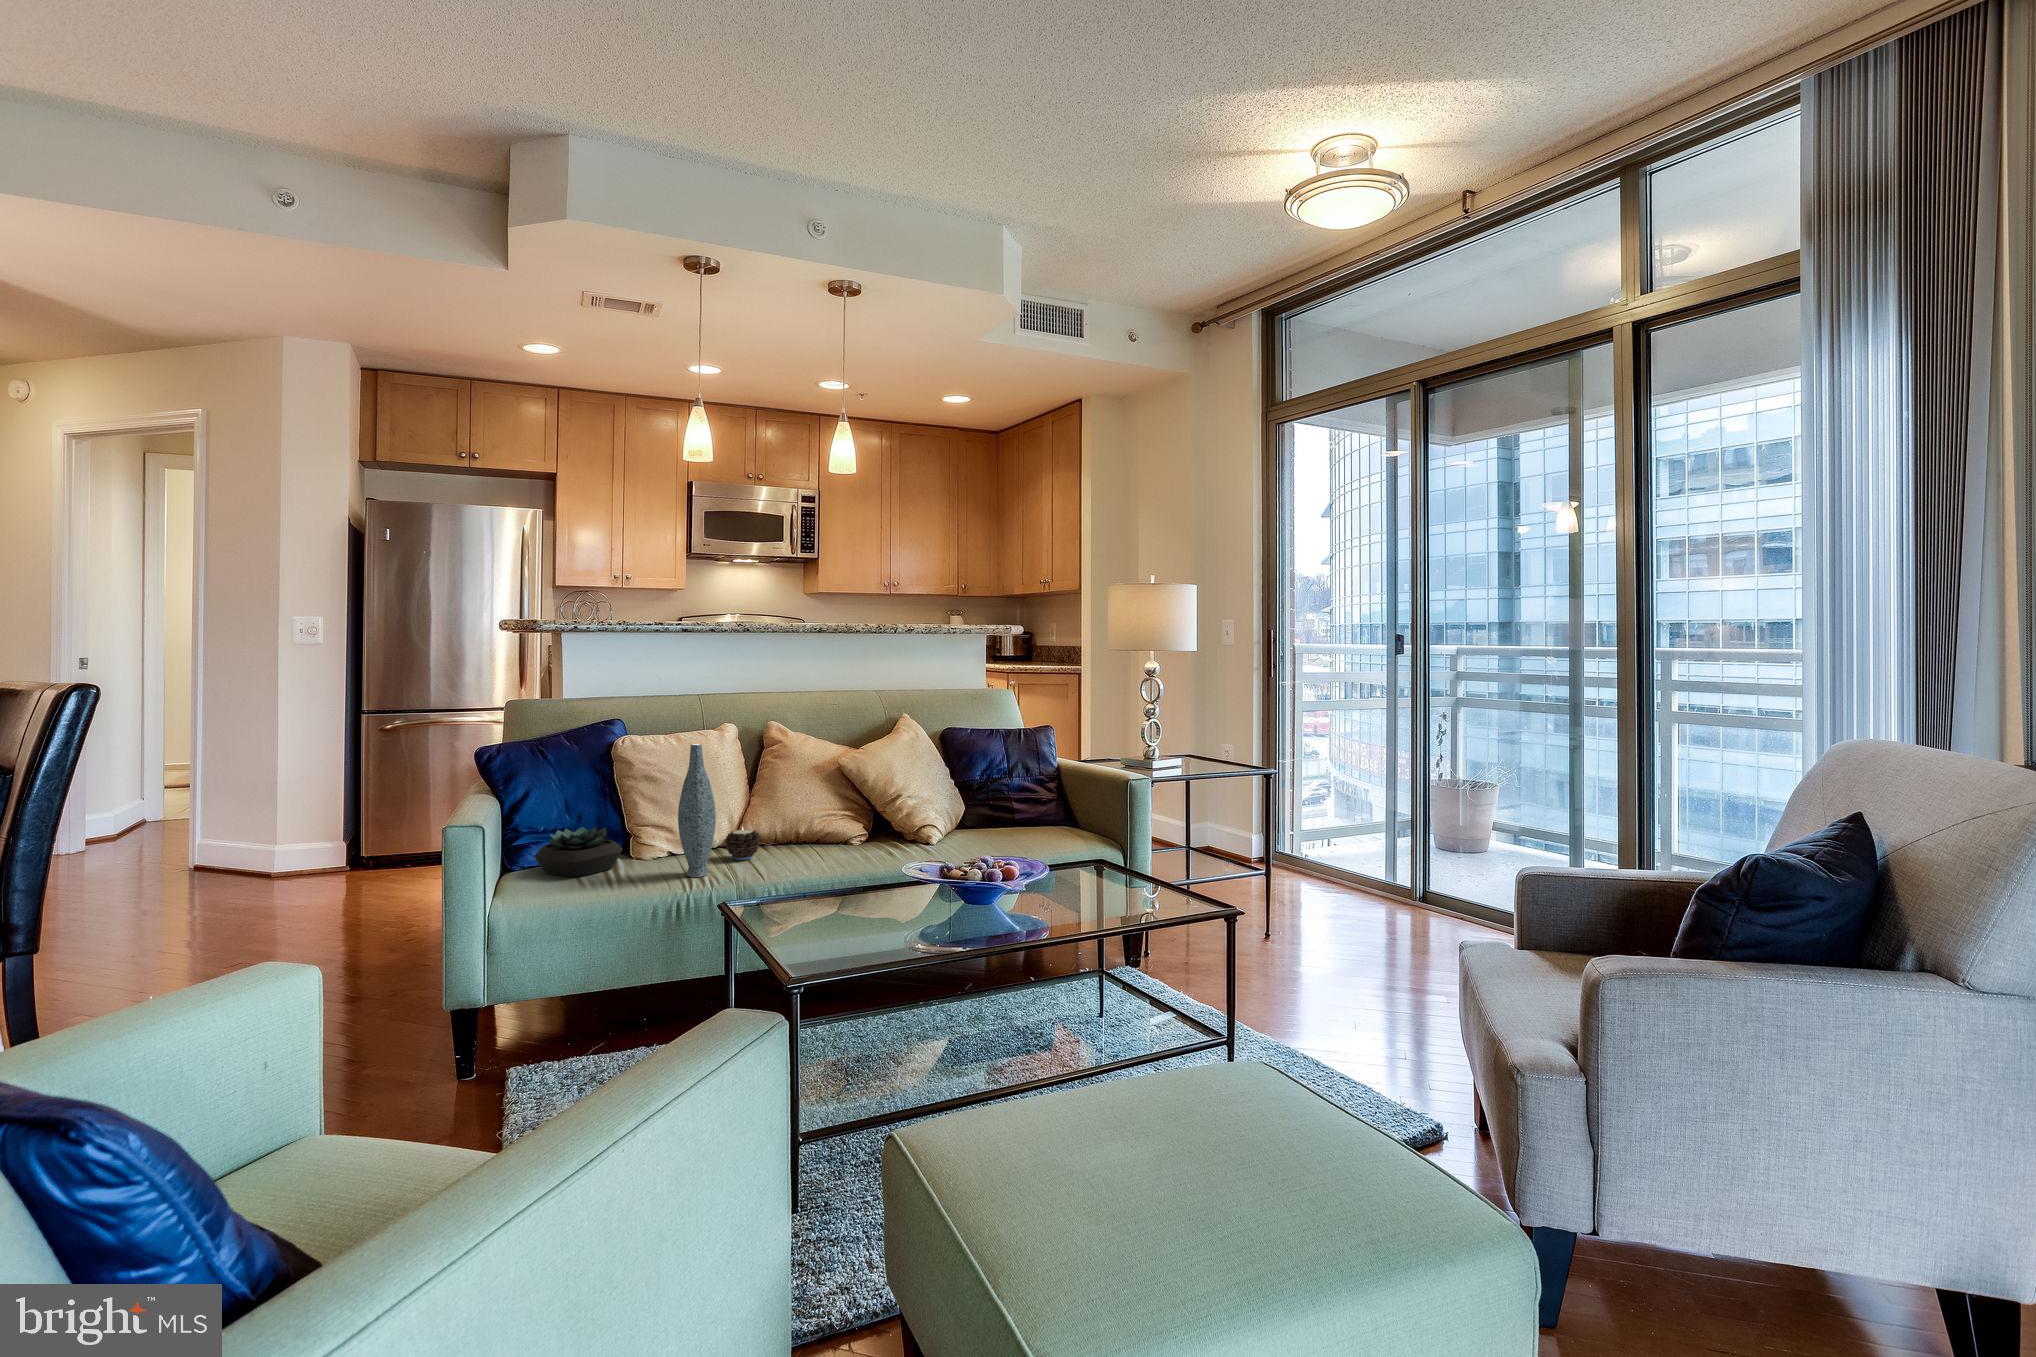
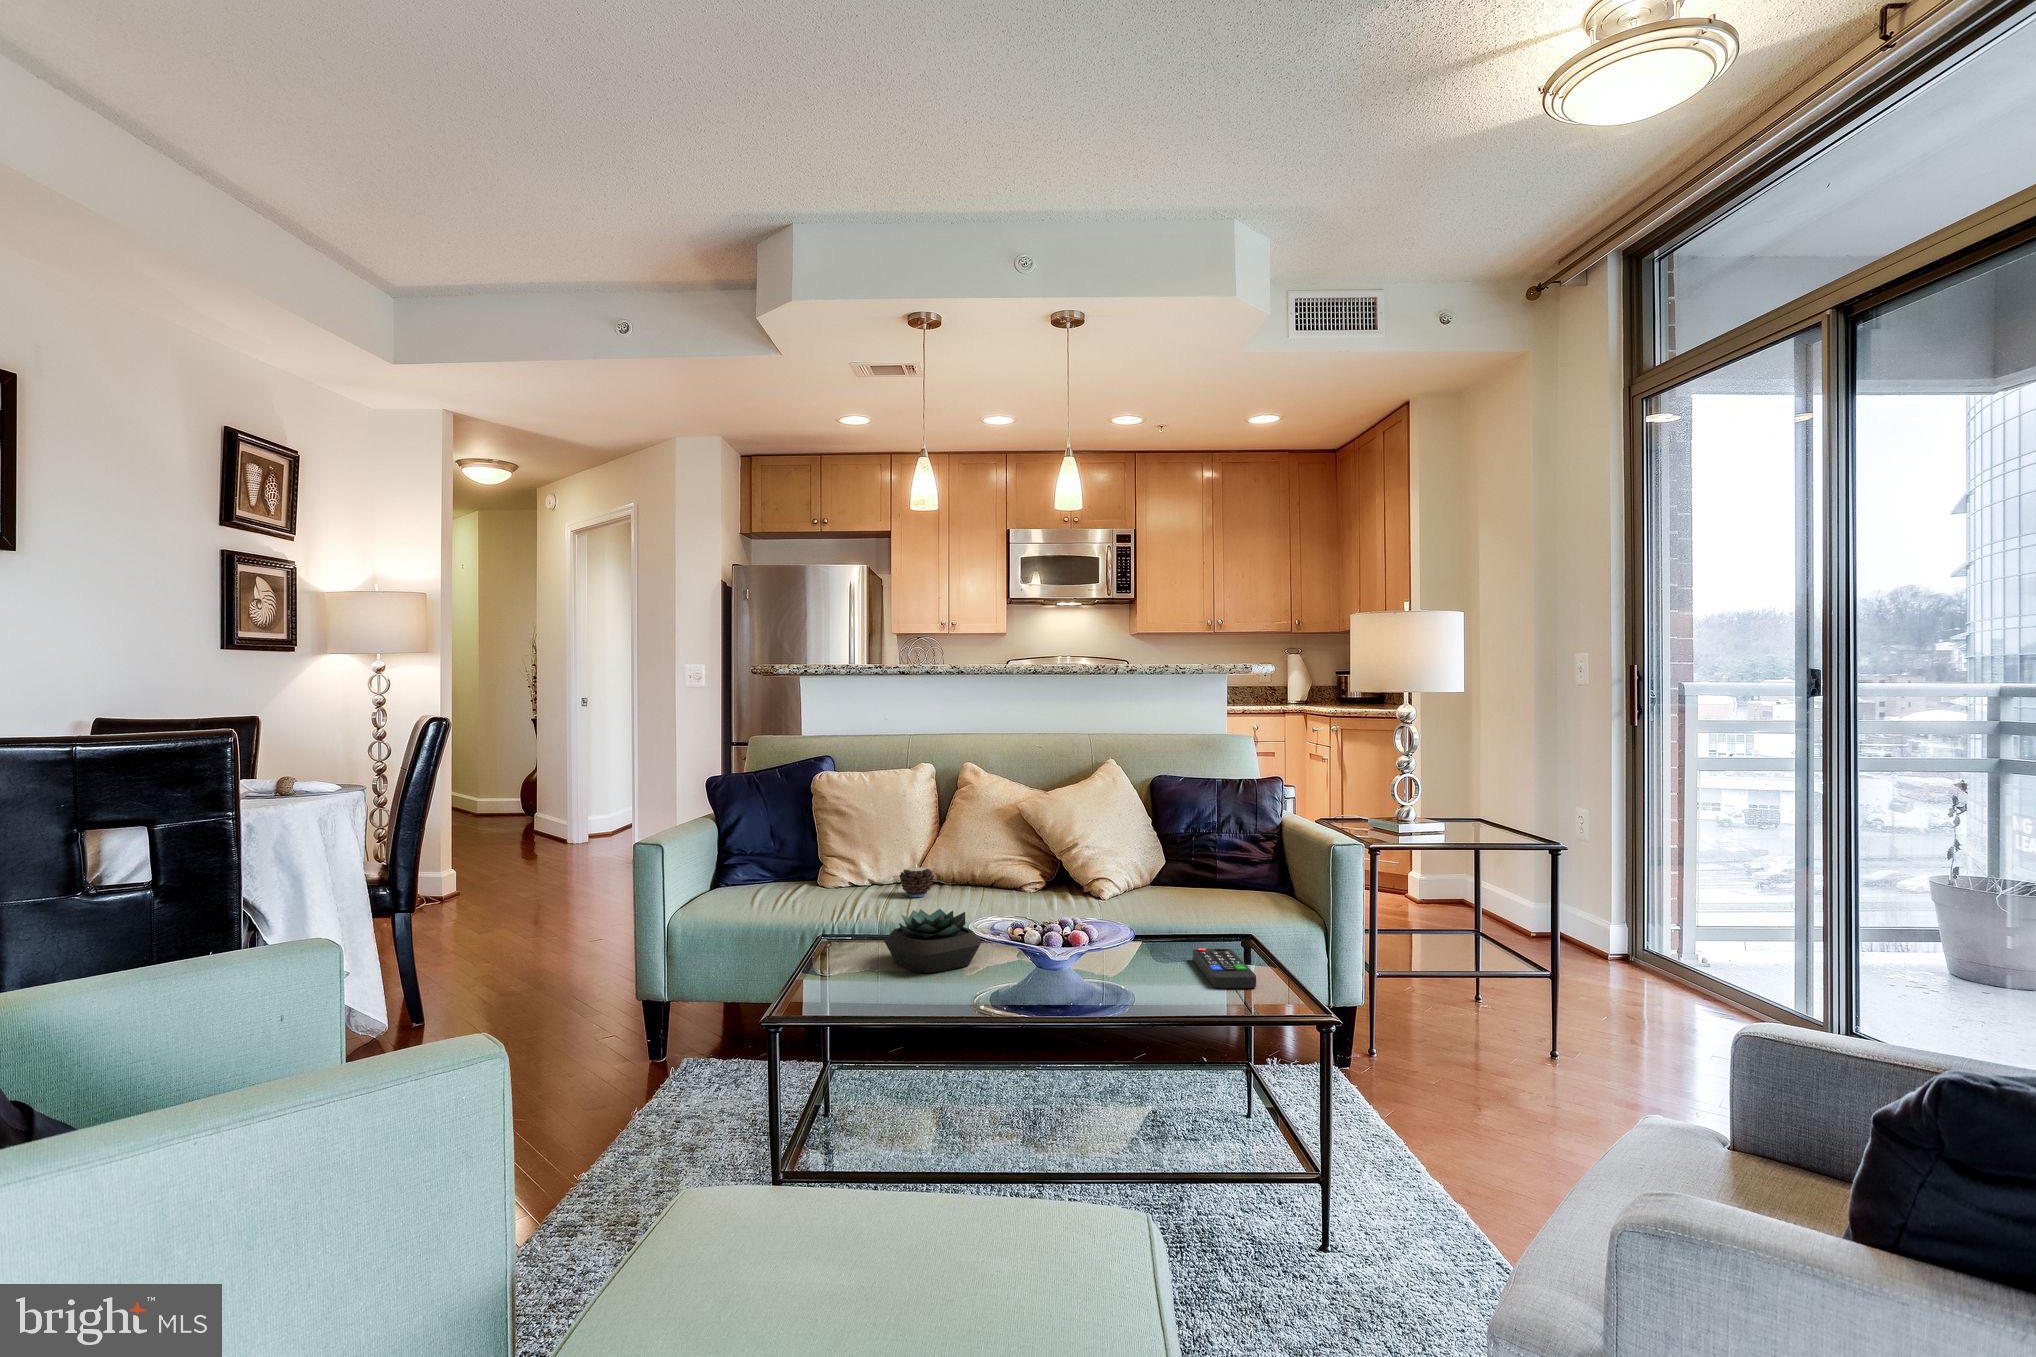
vase: present [678,744,716,877] -> none [842,778,876,908]
succulent plant: present [534,827,623,877] -> present [884,909,982,973]
remote control: none [1058,875,1131,909] -> present [1193,948,1256,988]

